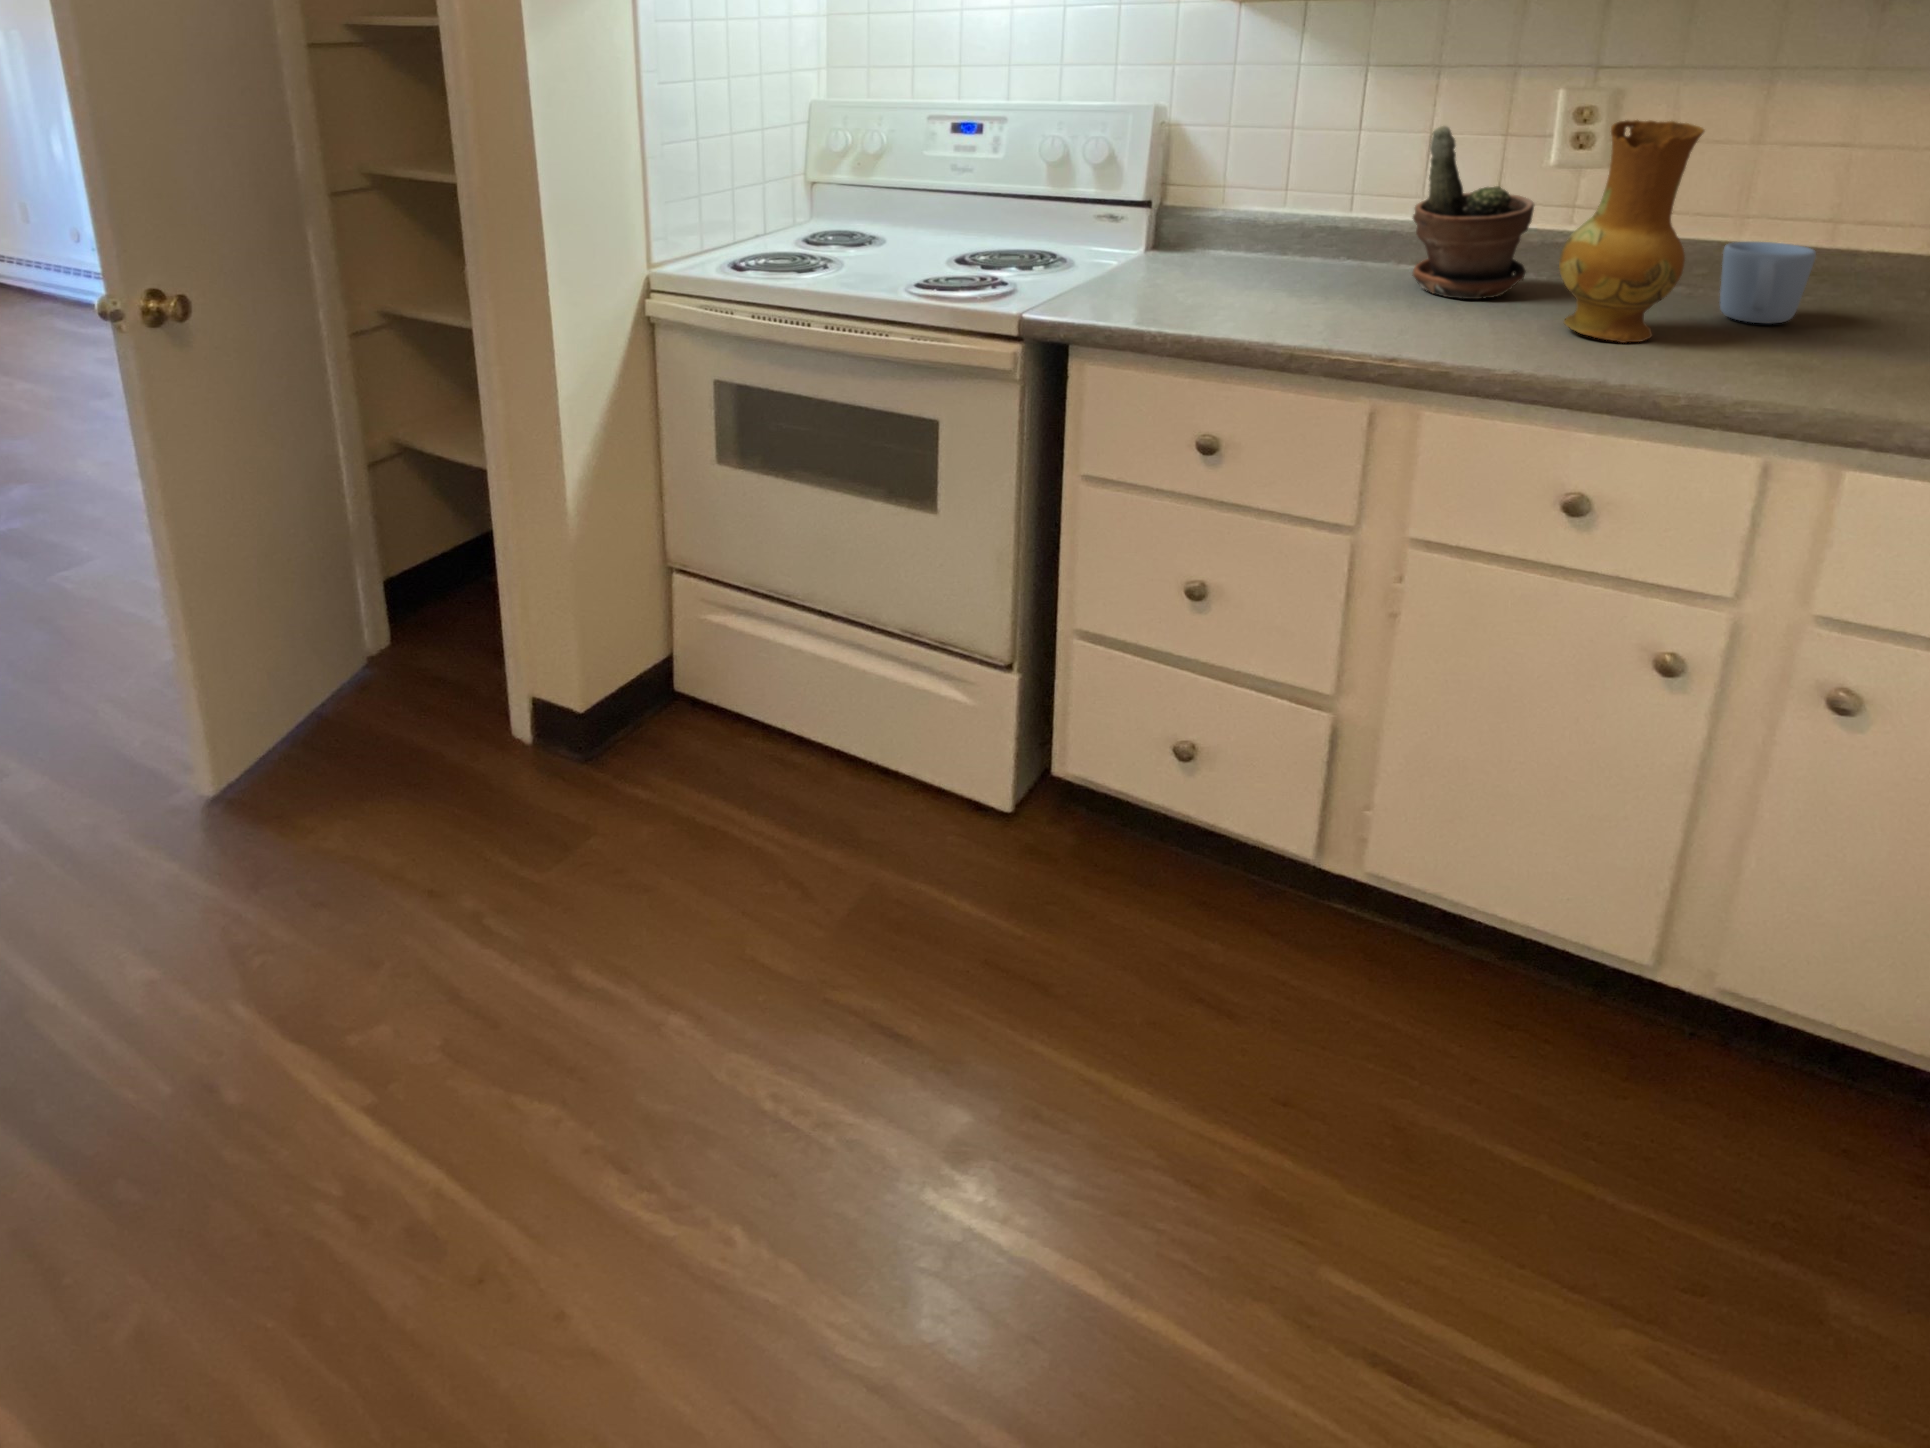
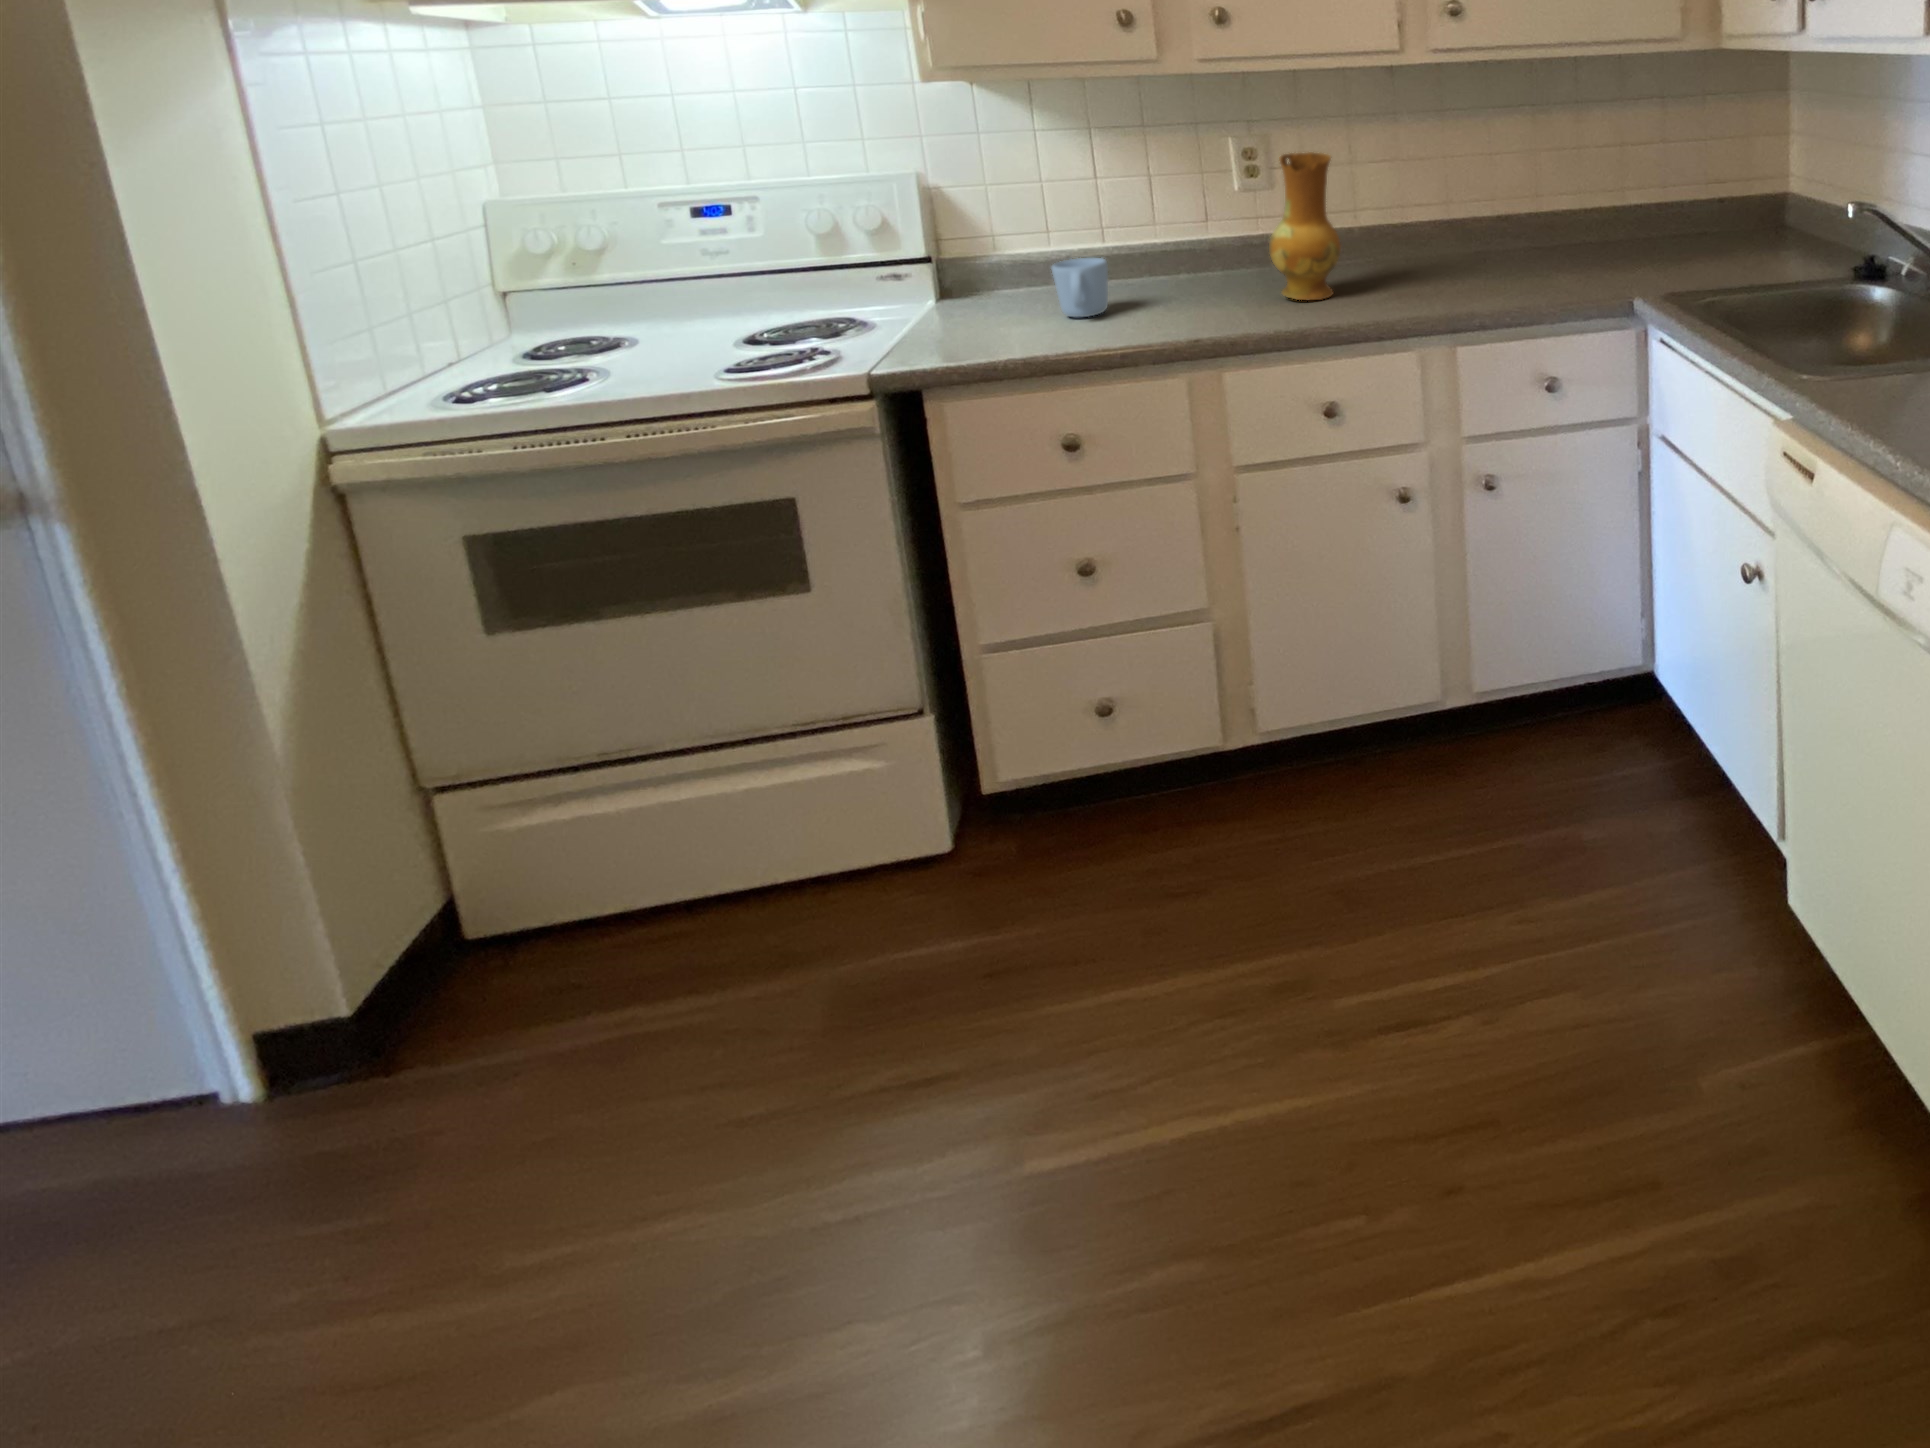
potted plant: present [1412,126,1534,299] -> none [1157,167,1242,293]
mug: present [1720,242,1816,324] -> present [1051,258,1108,317]

